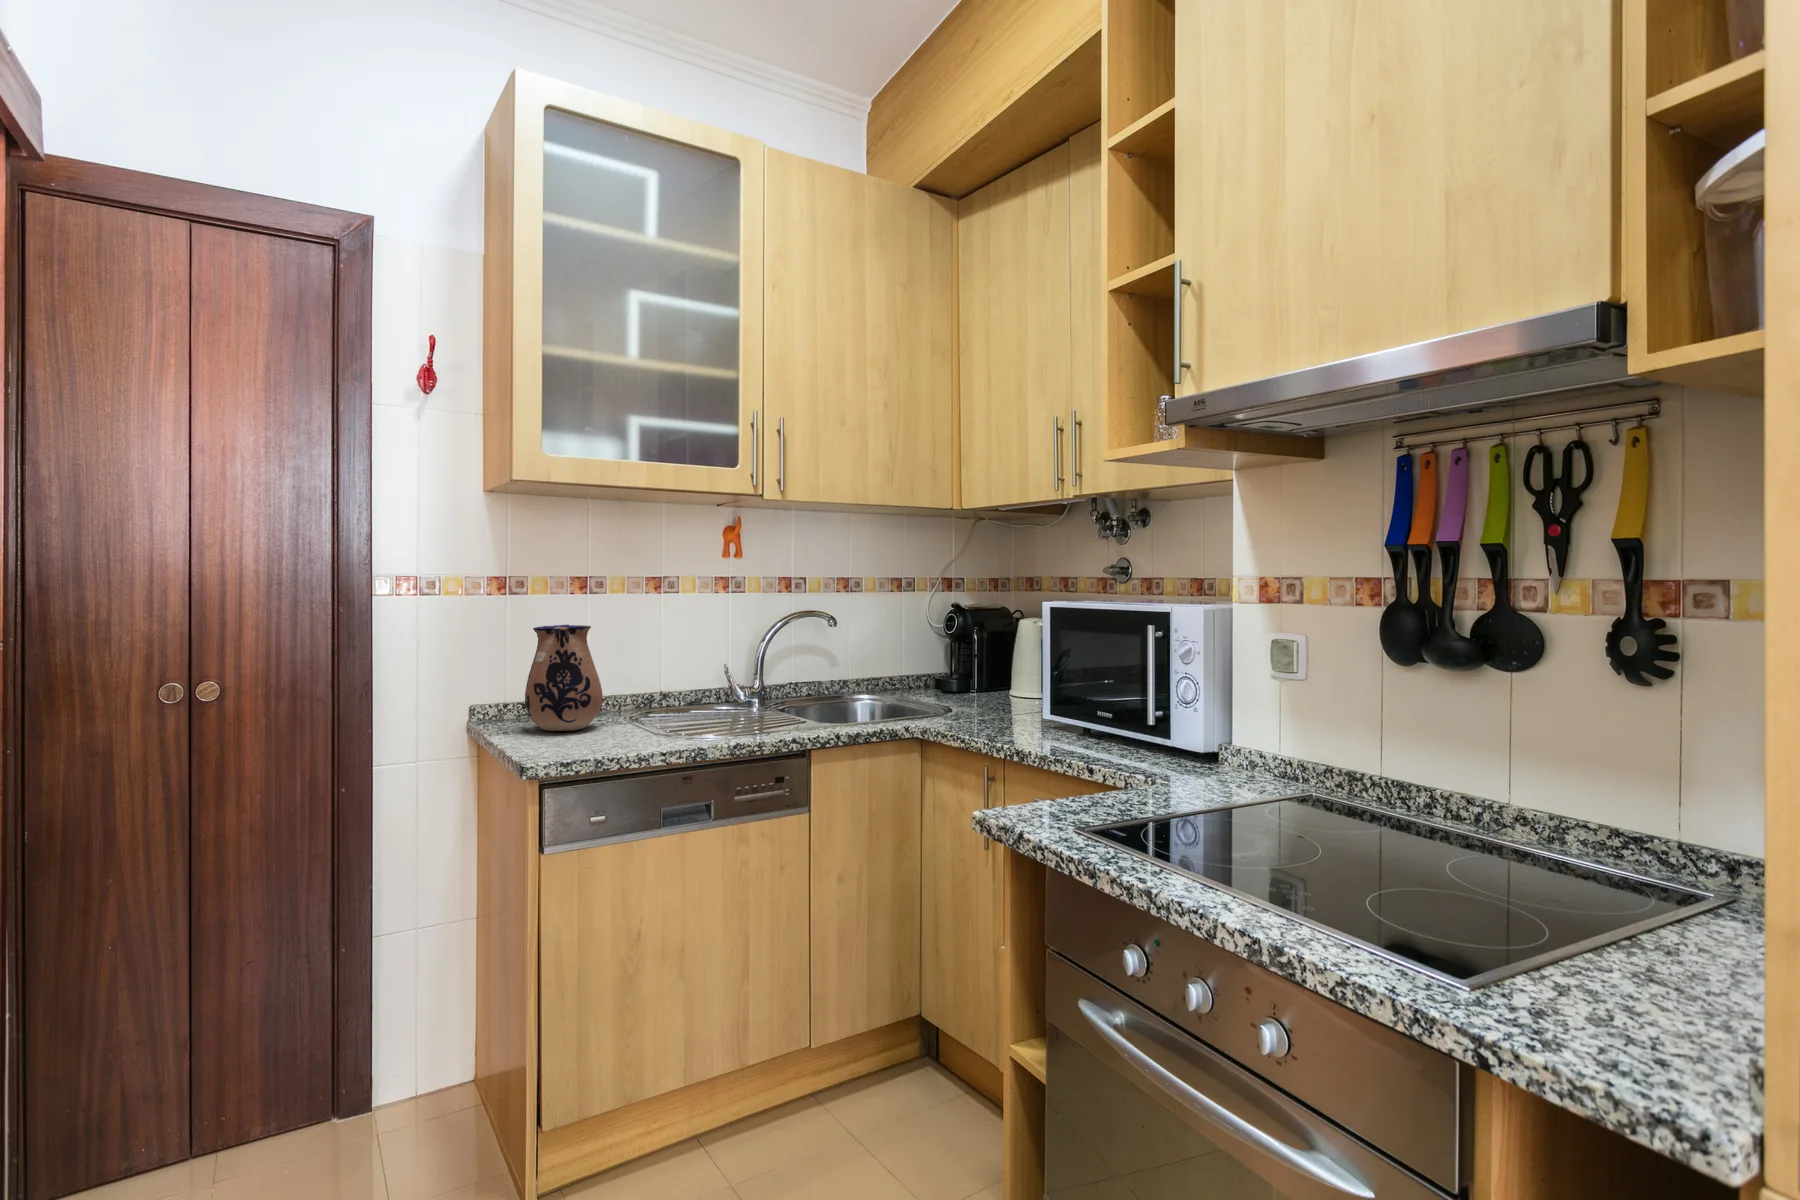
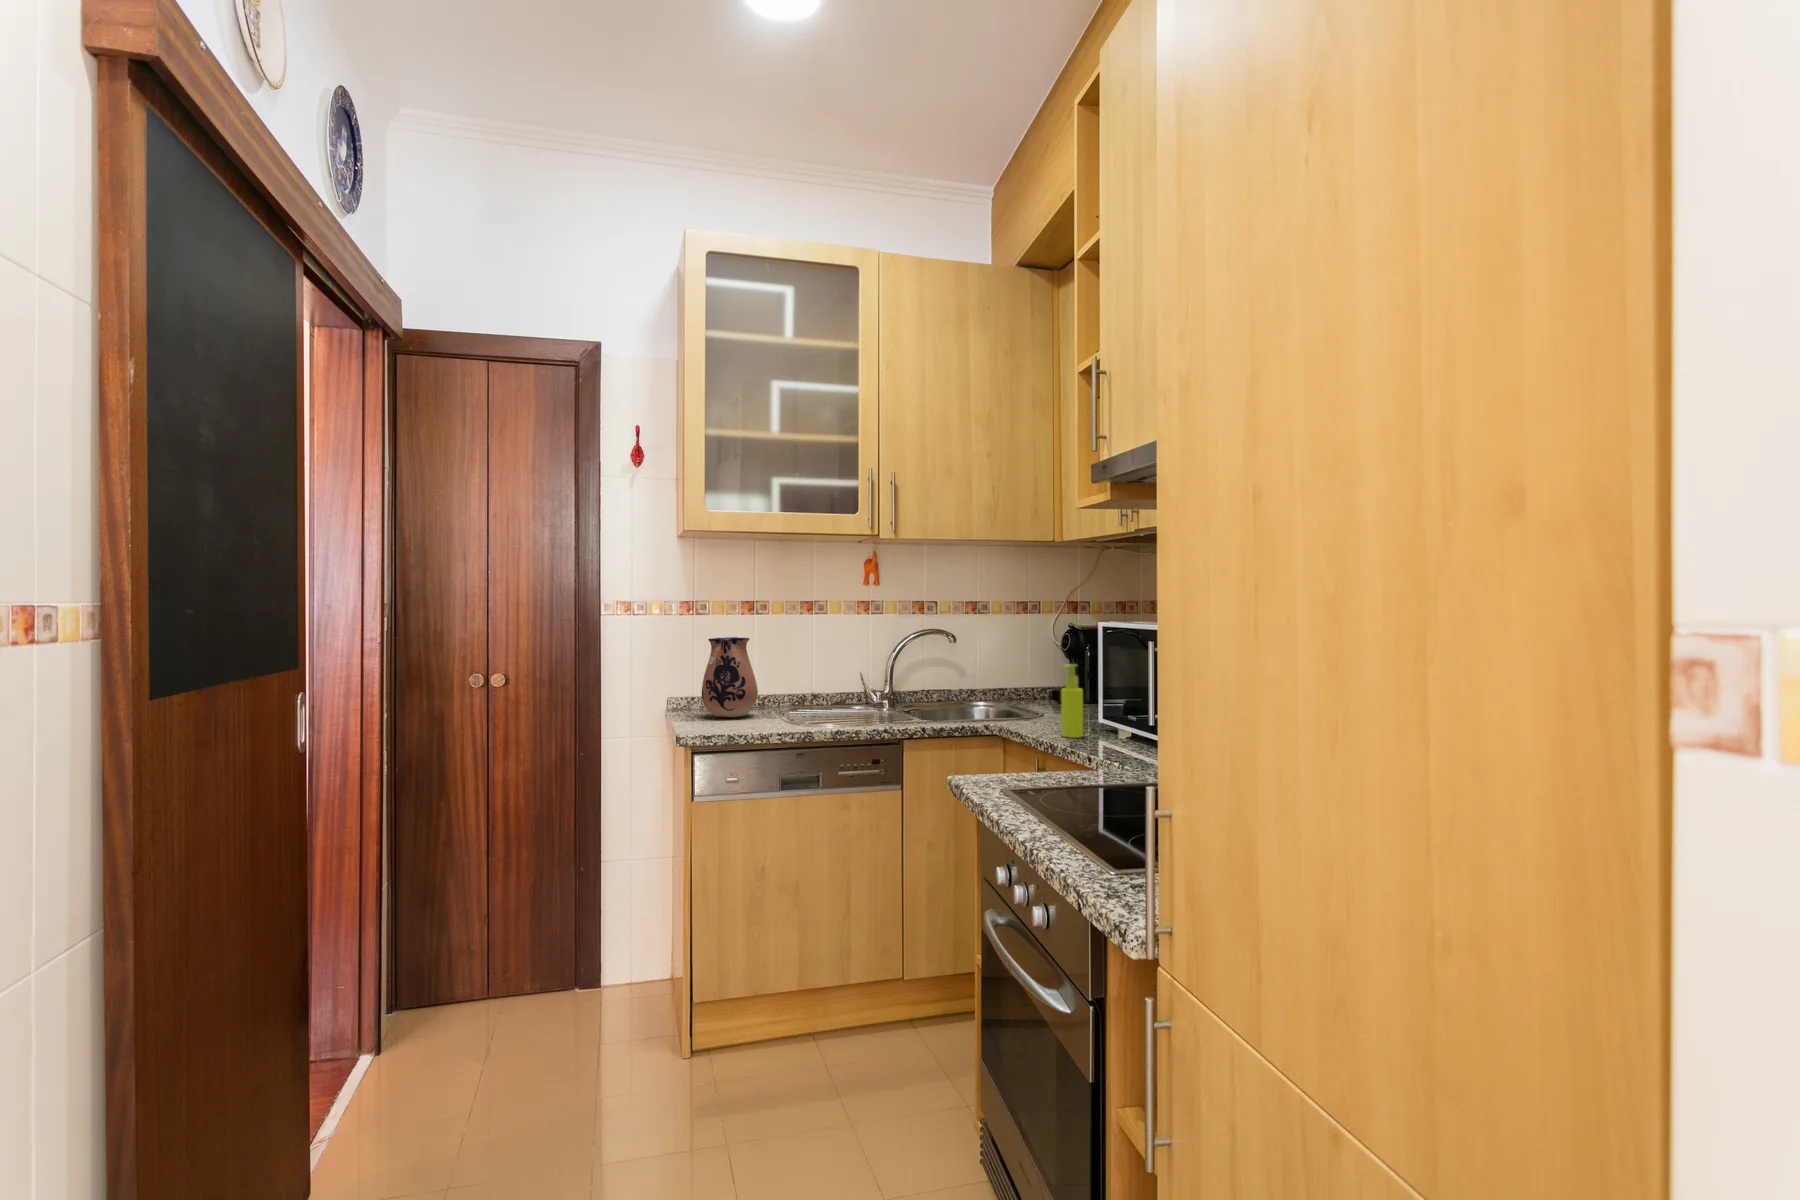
soap dispenser: none [995,653,1020,736] -> present [1061,664,1083,738]

